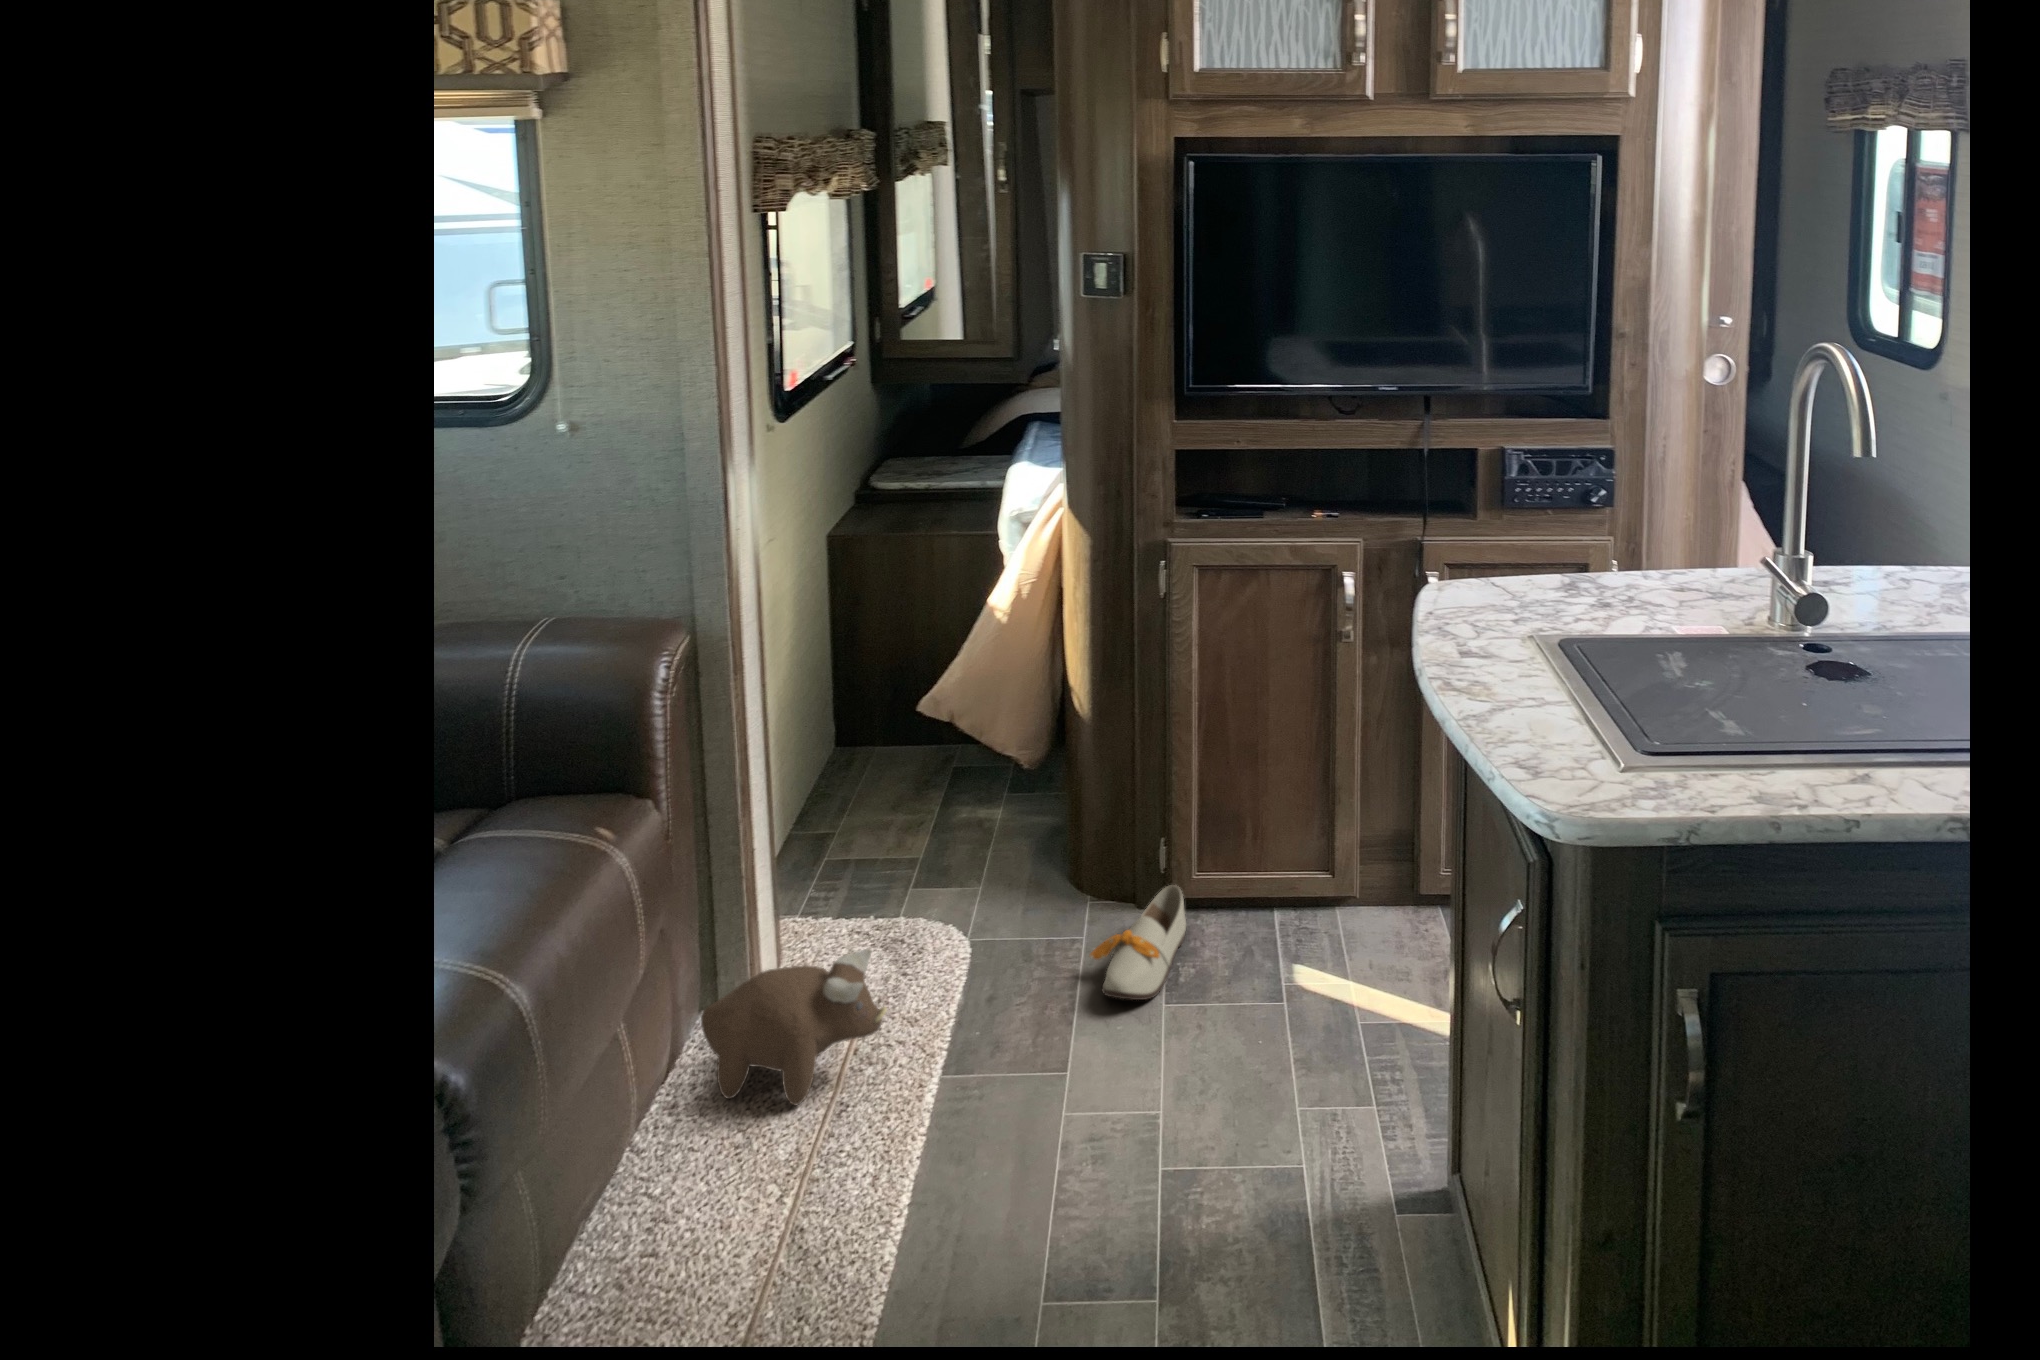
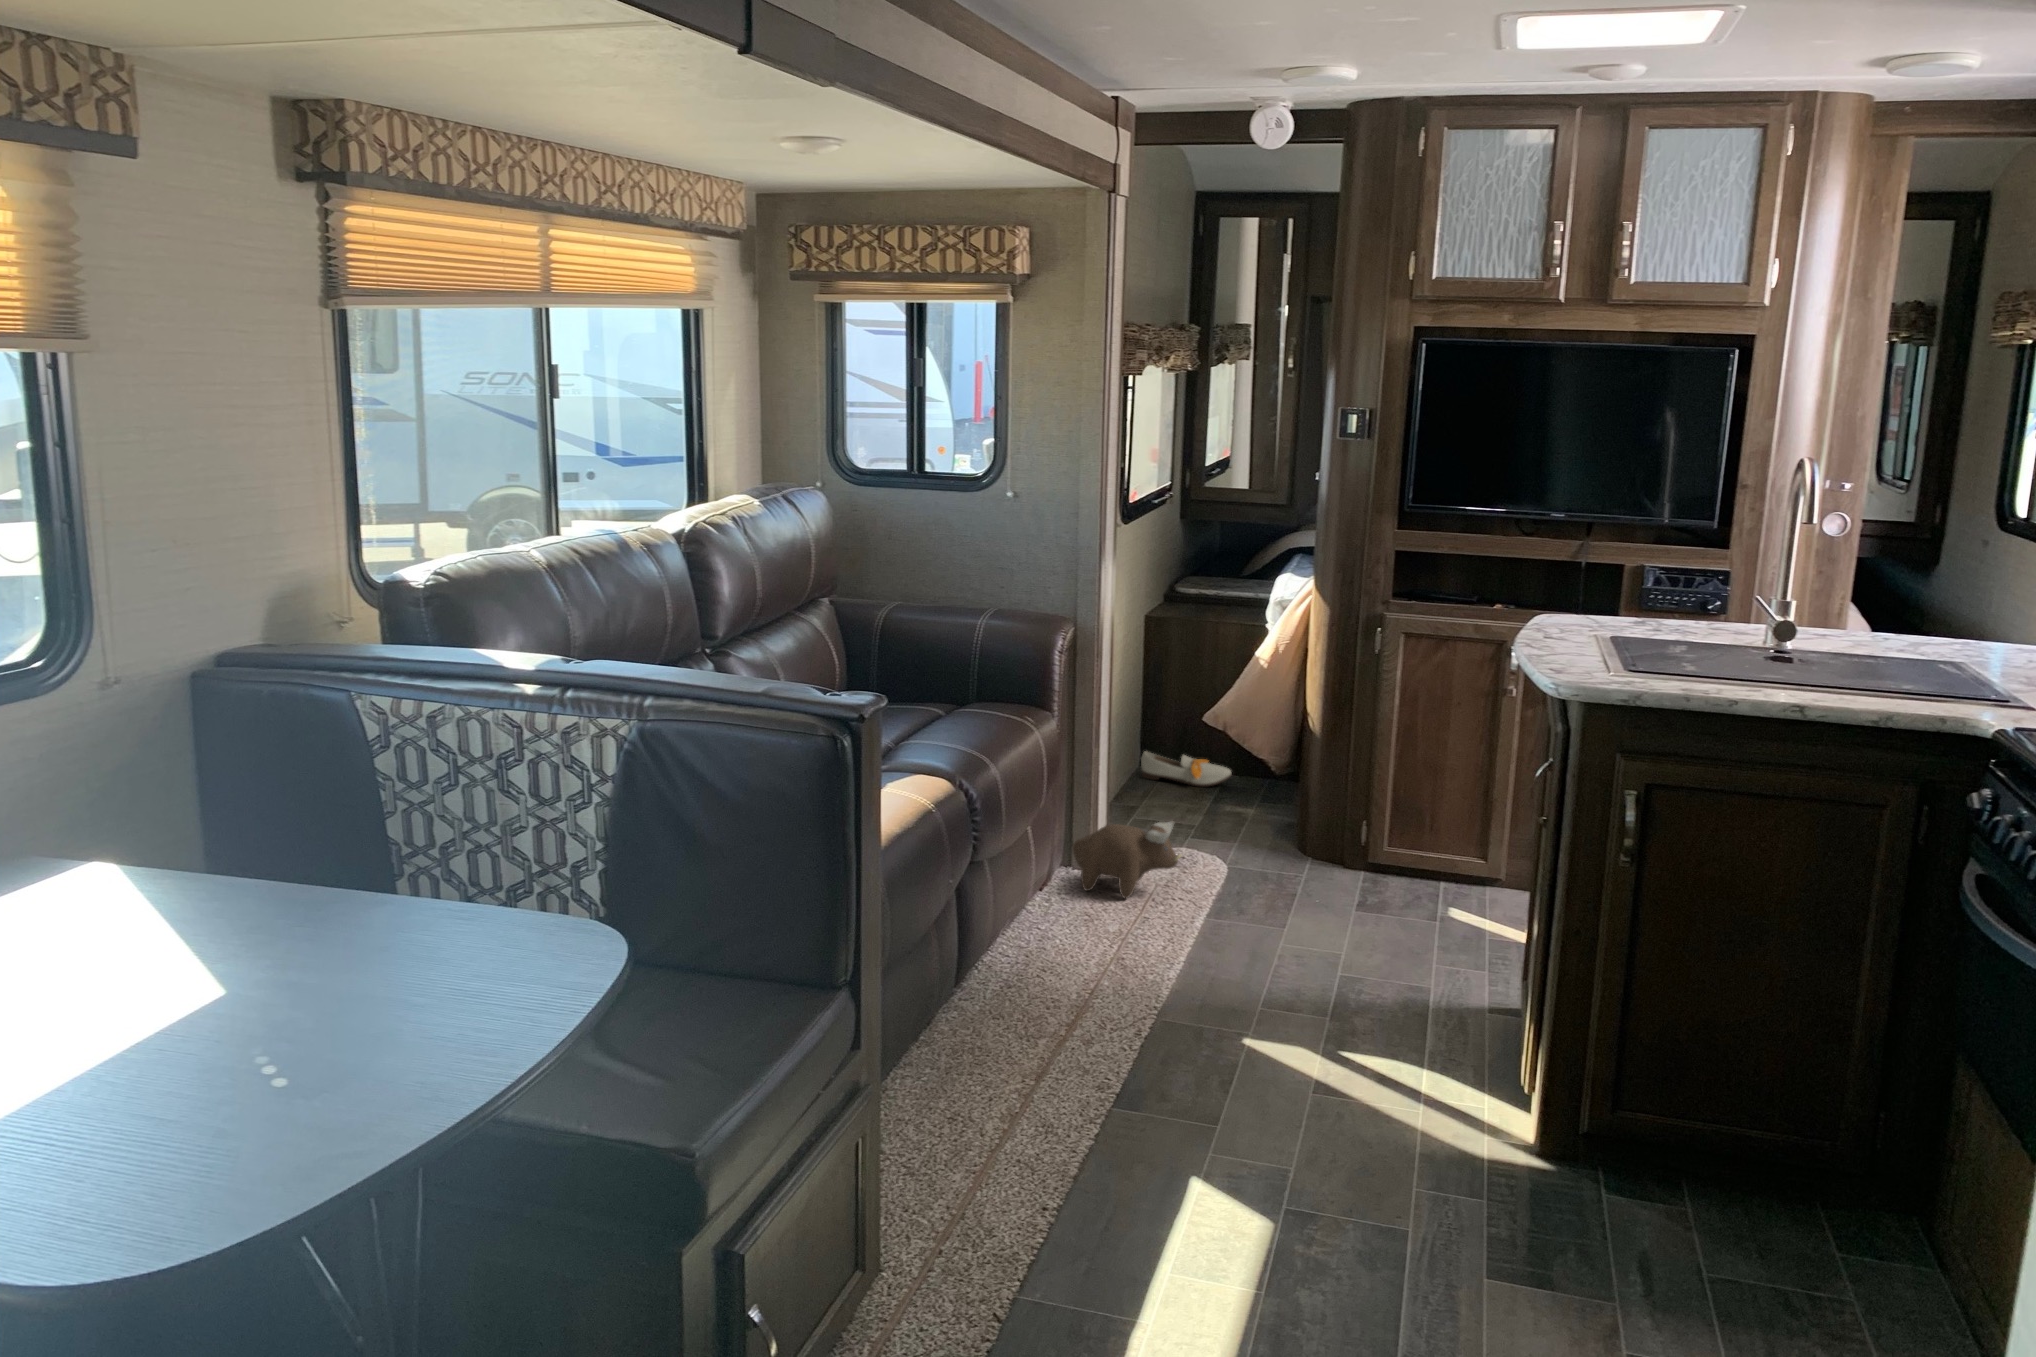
shoe: present [1089,885,1186,1000] -> present [1141,751,1232,787]

